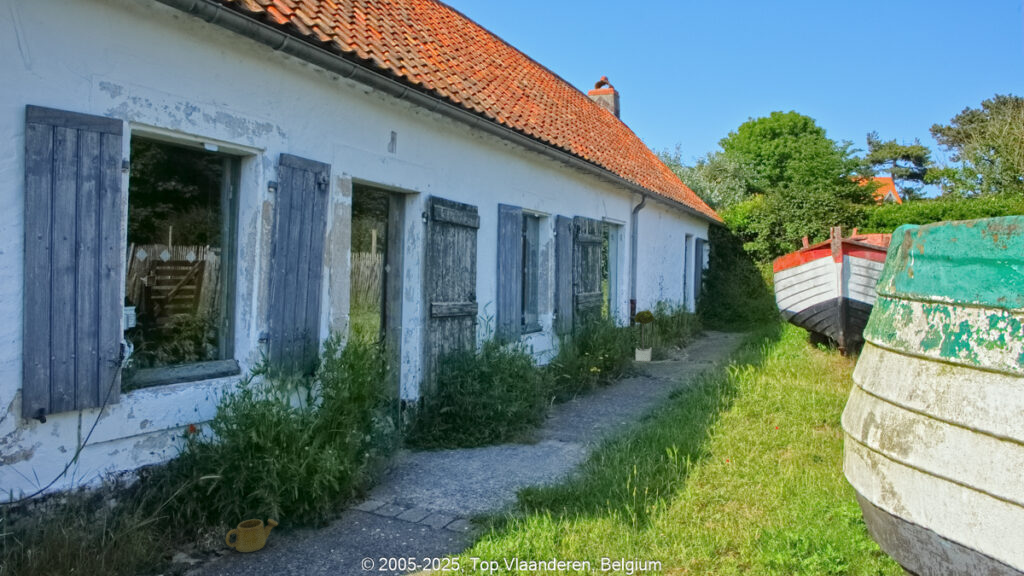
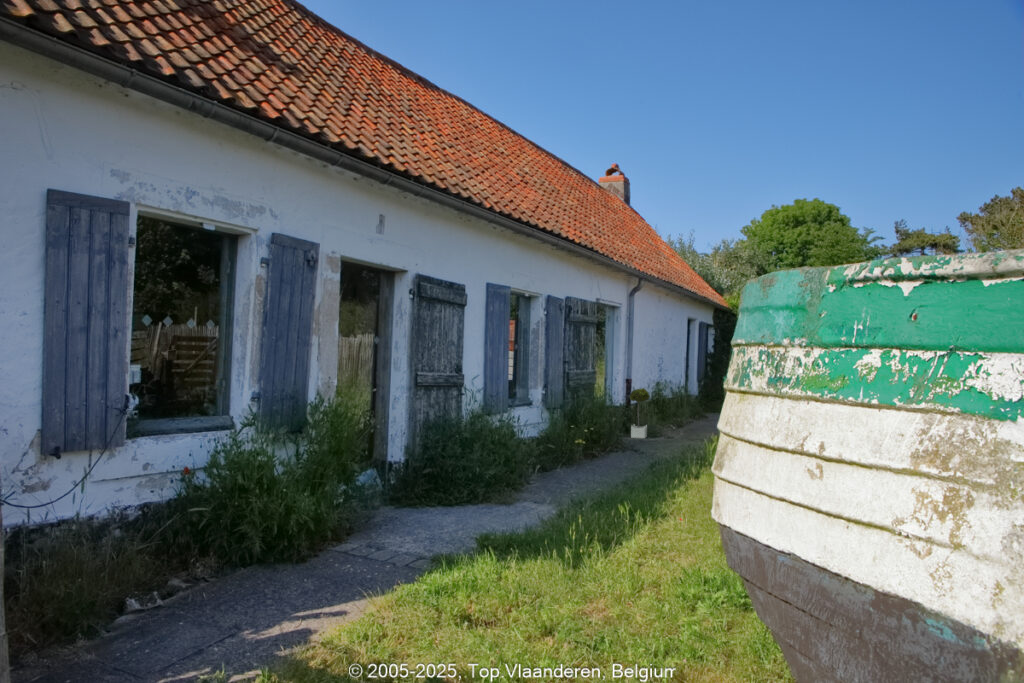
watering can: present [226,519,278,552] -> none [204,555,253,584]

